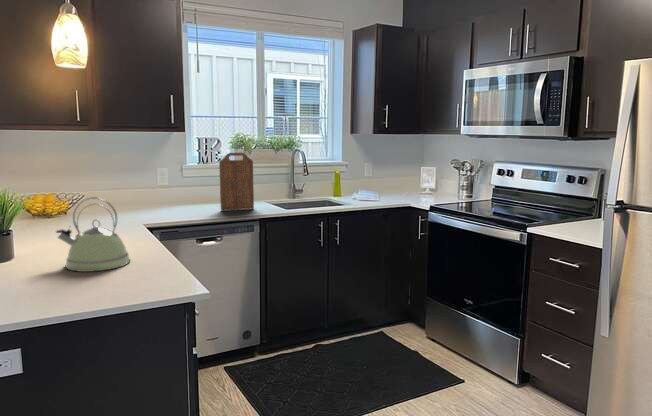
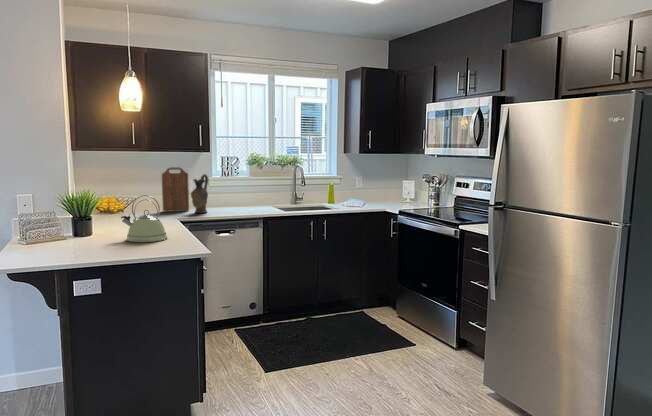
cutting board: present [219,153,254,211] -> present [162,167,189,211]
ceramic pitcher: none [161,161,184,213] -> present [191,174,208,213]

